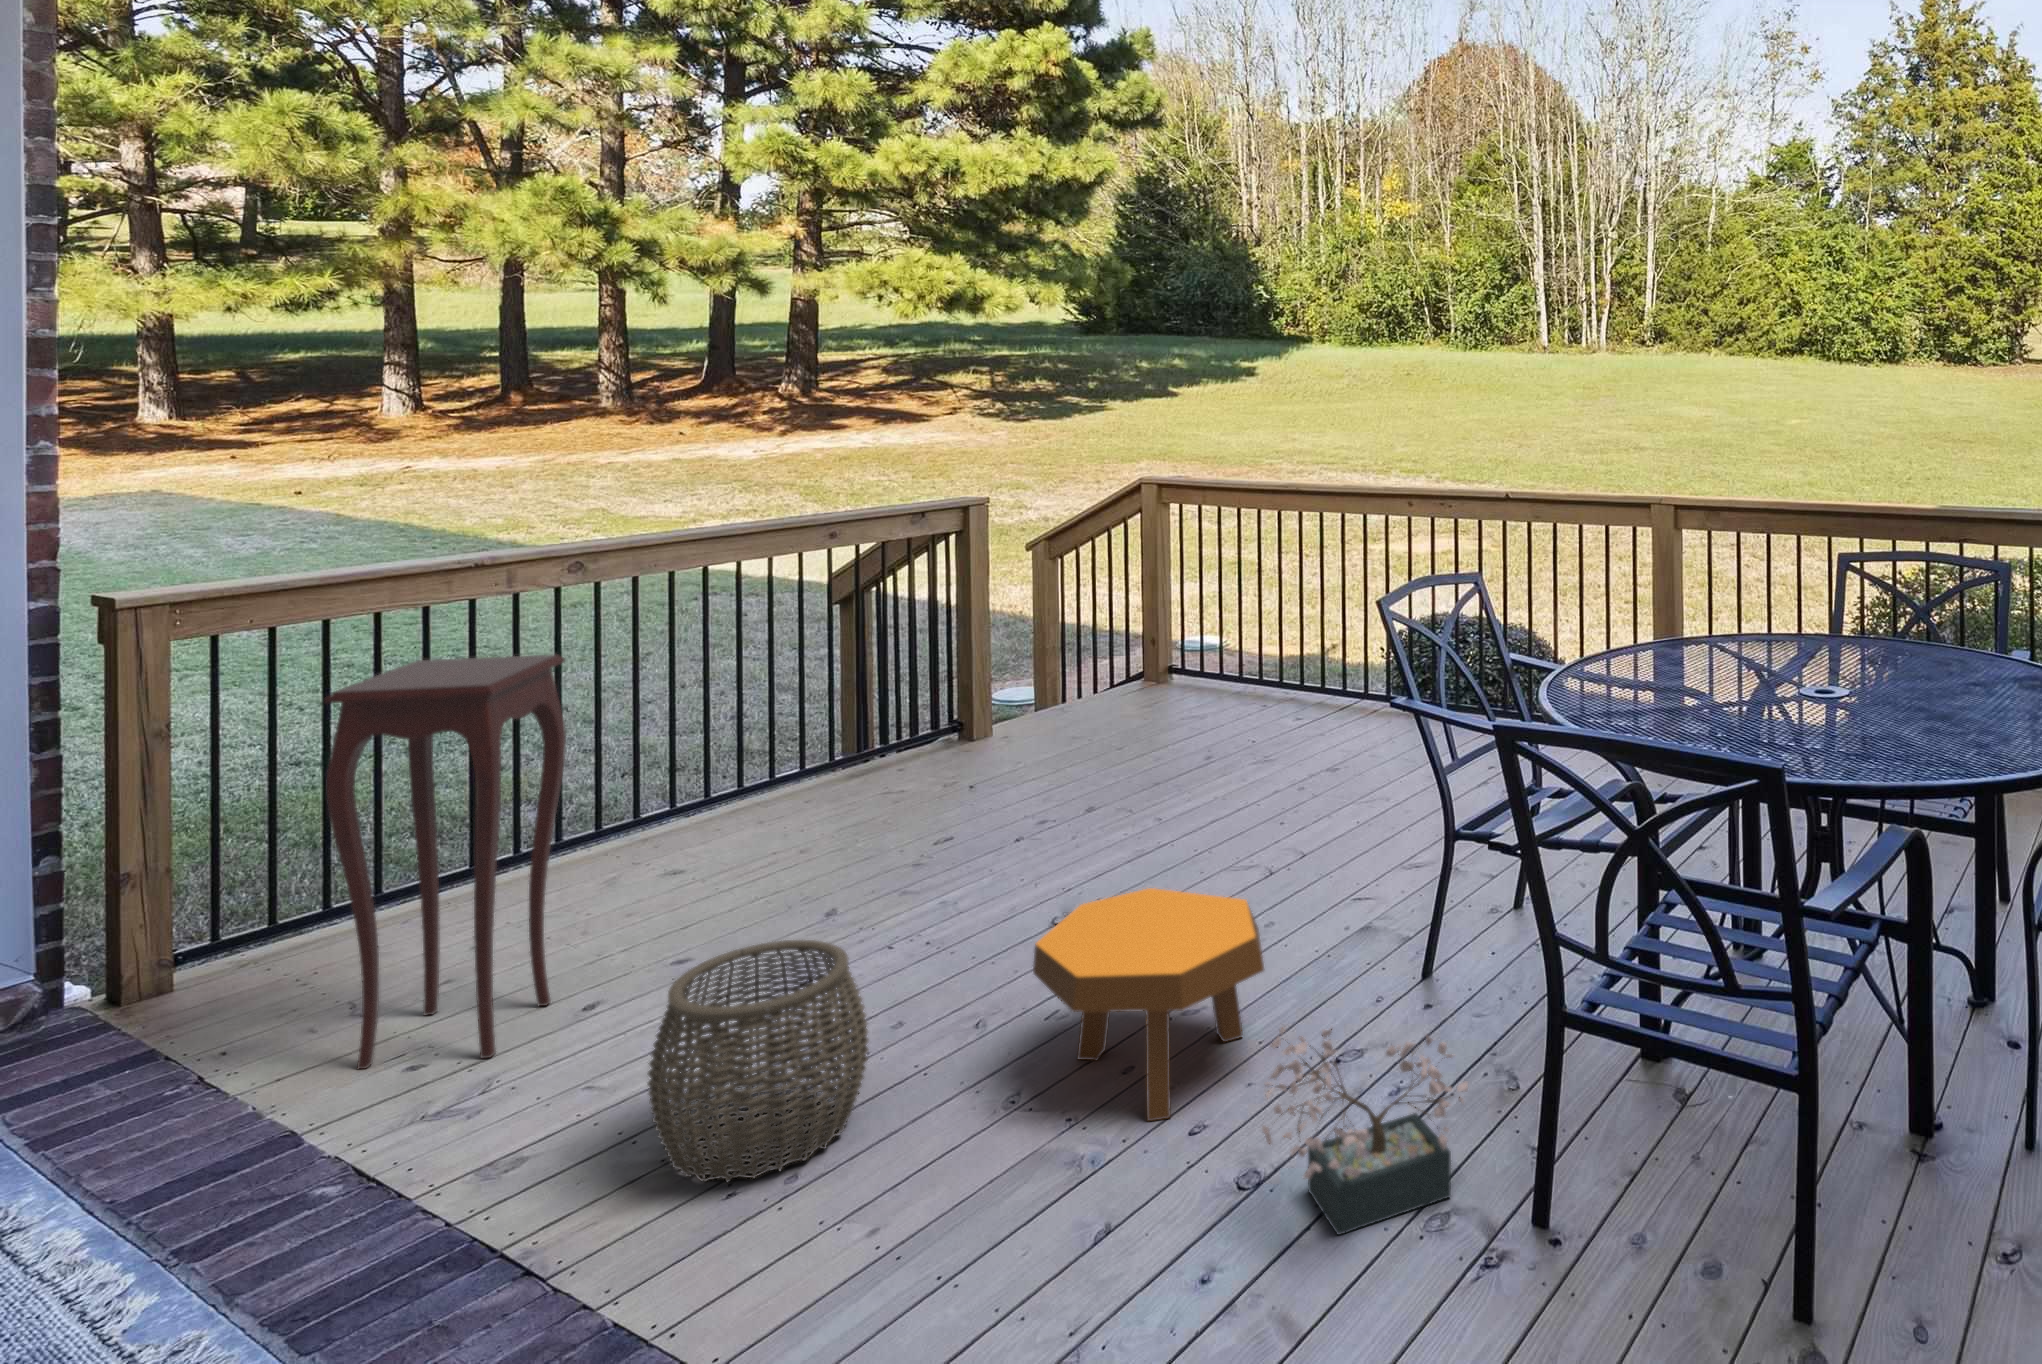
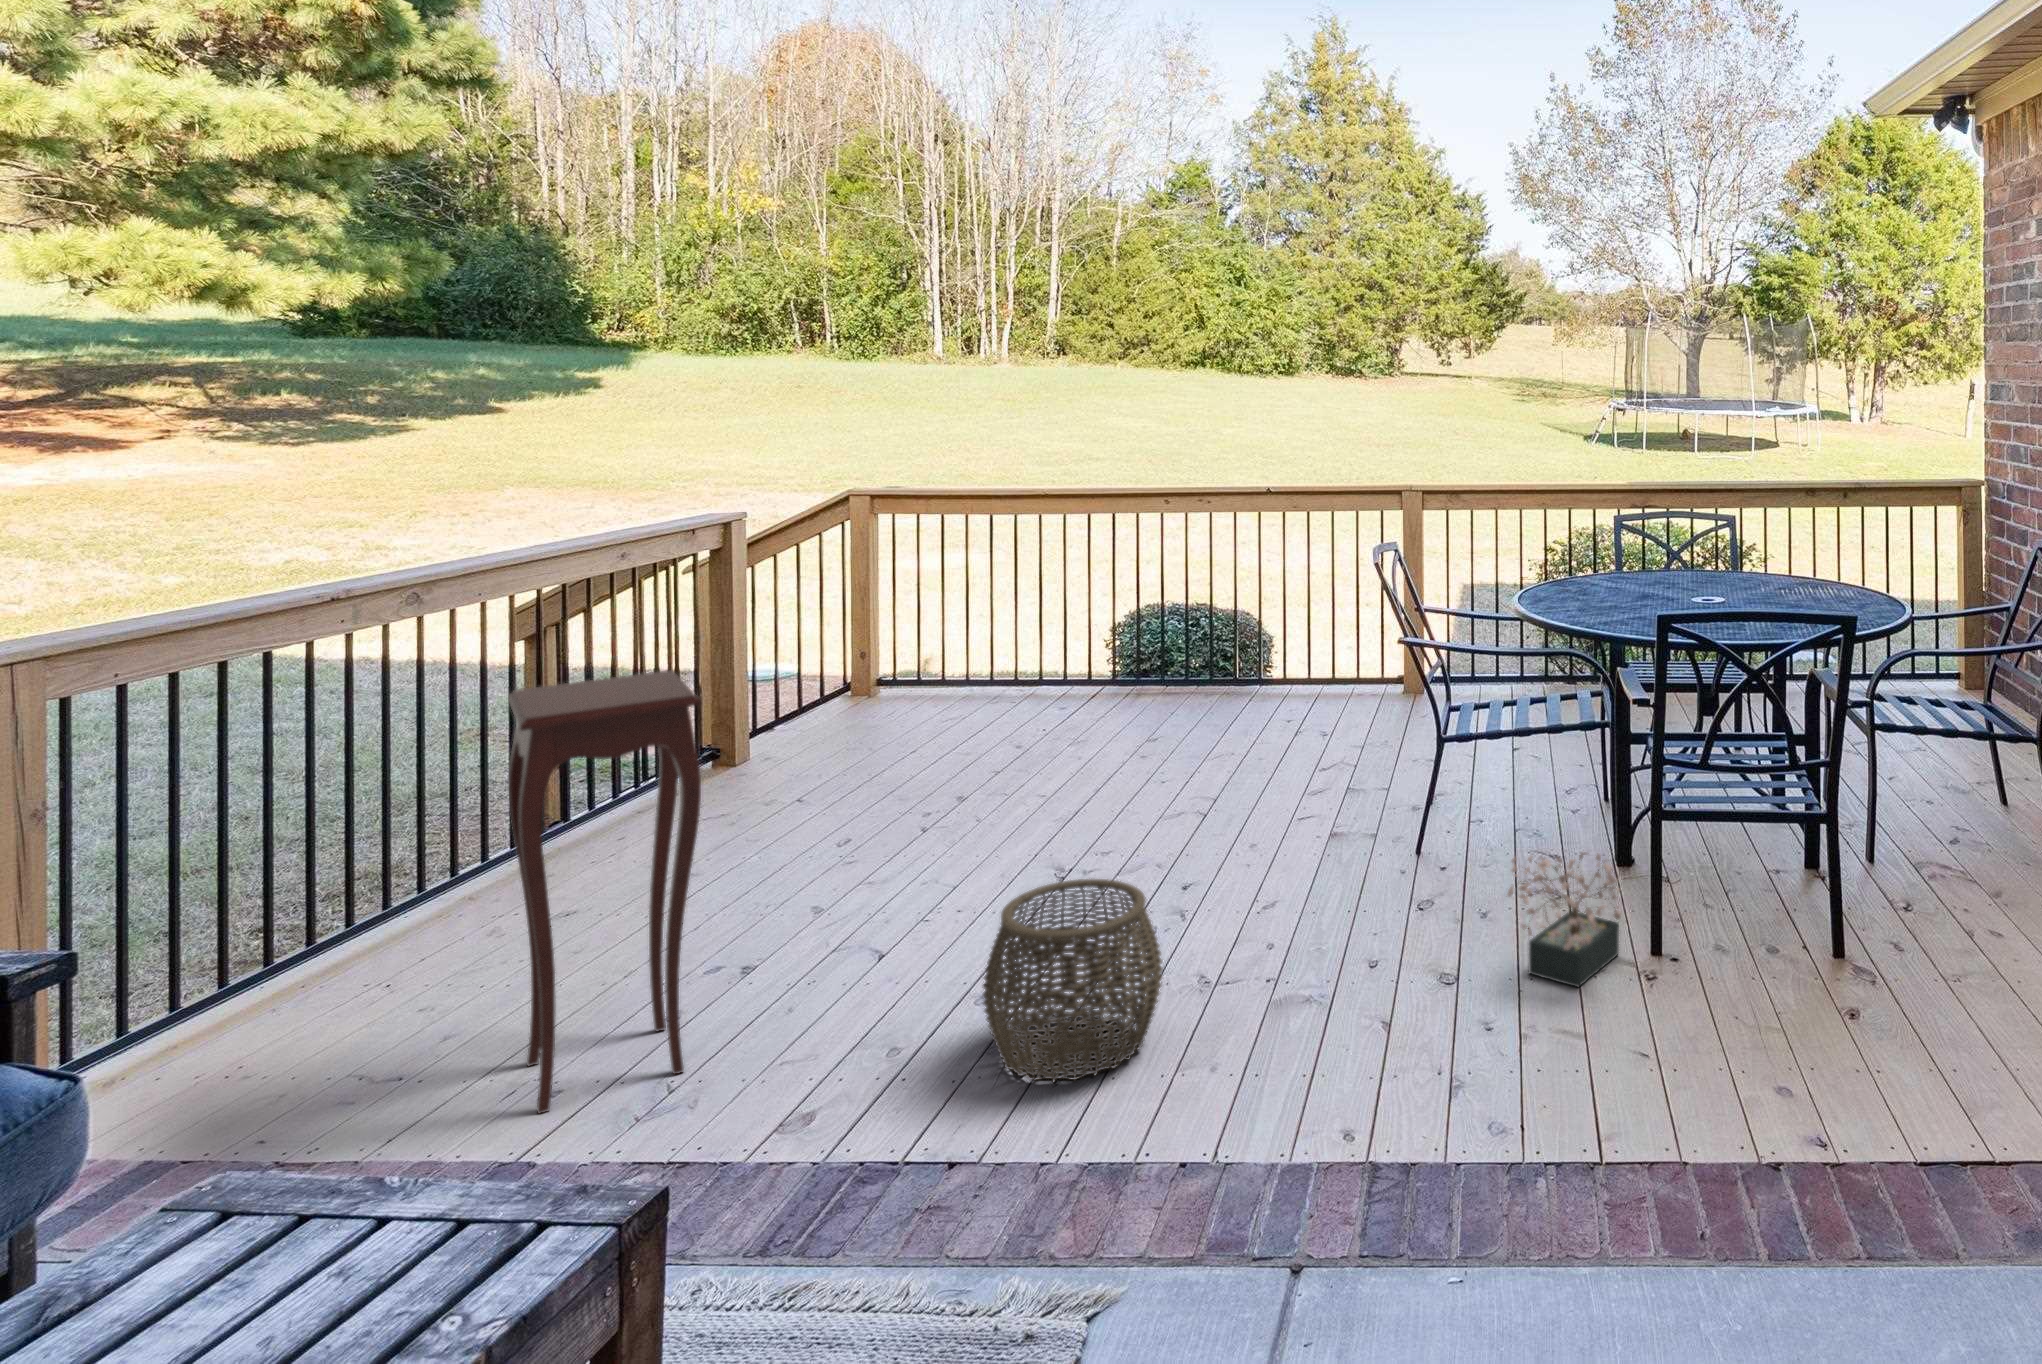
footstool: present [1033,888,1264,1121] -> none [1226,804,1408,969]

